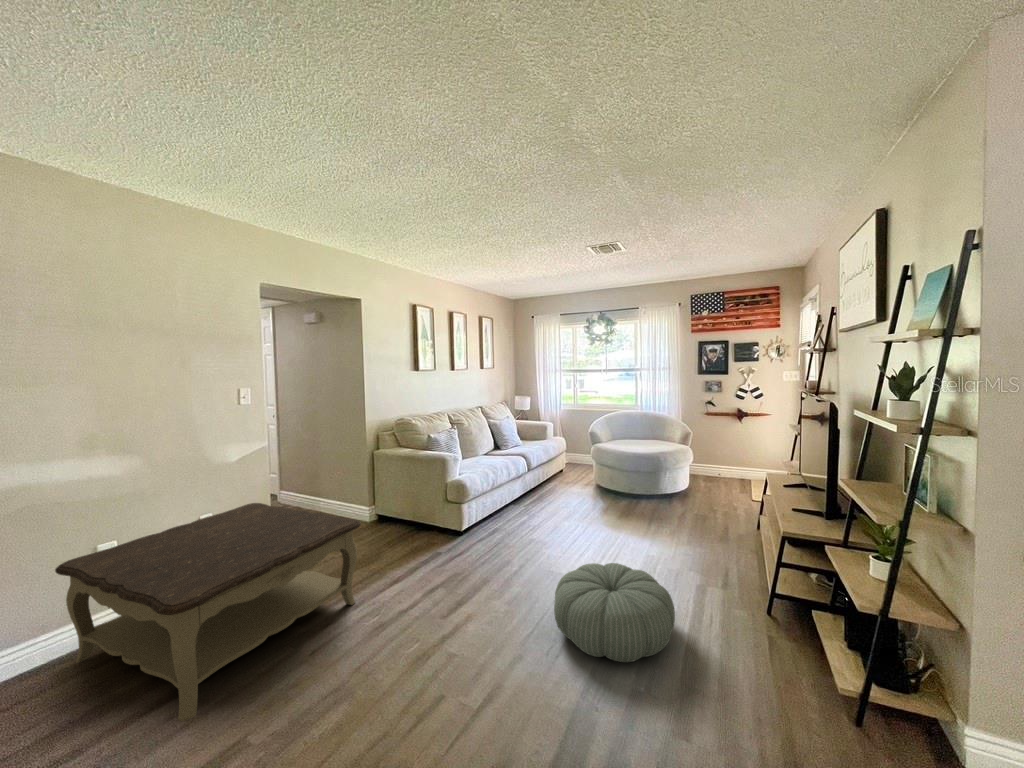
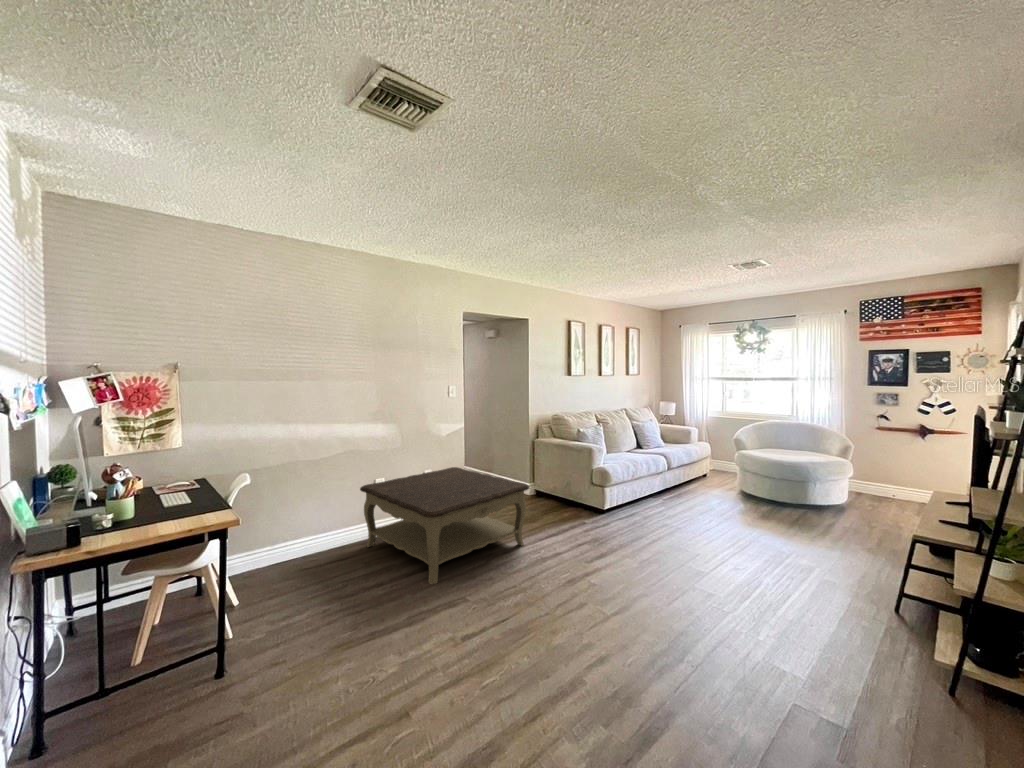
pouf: present [554,563,675,662] -> none [678,541,788,615]

